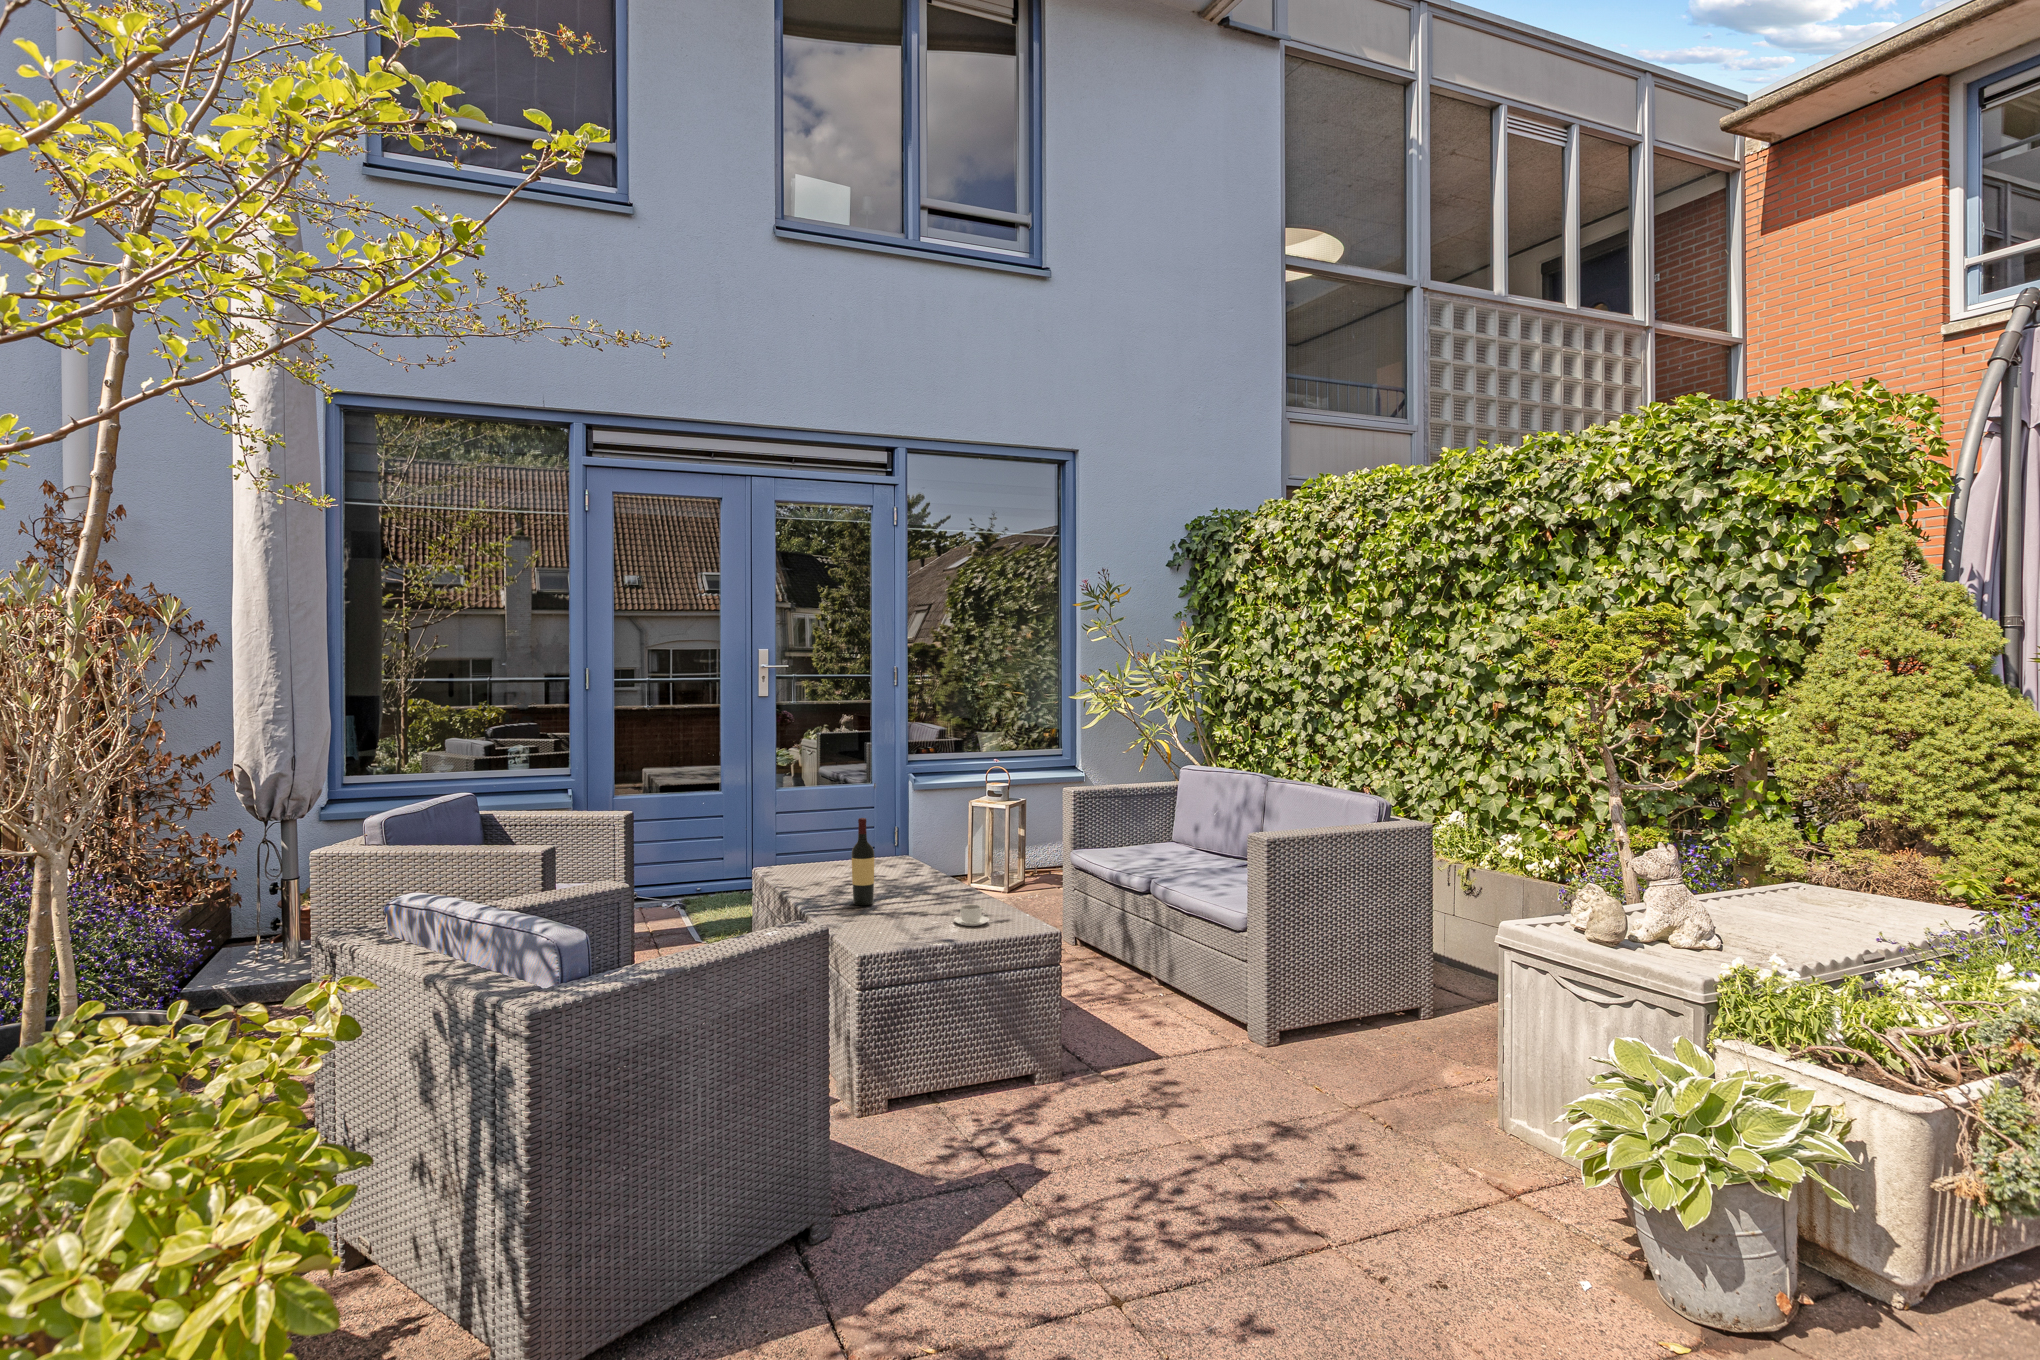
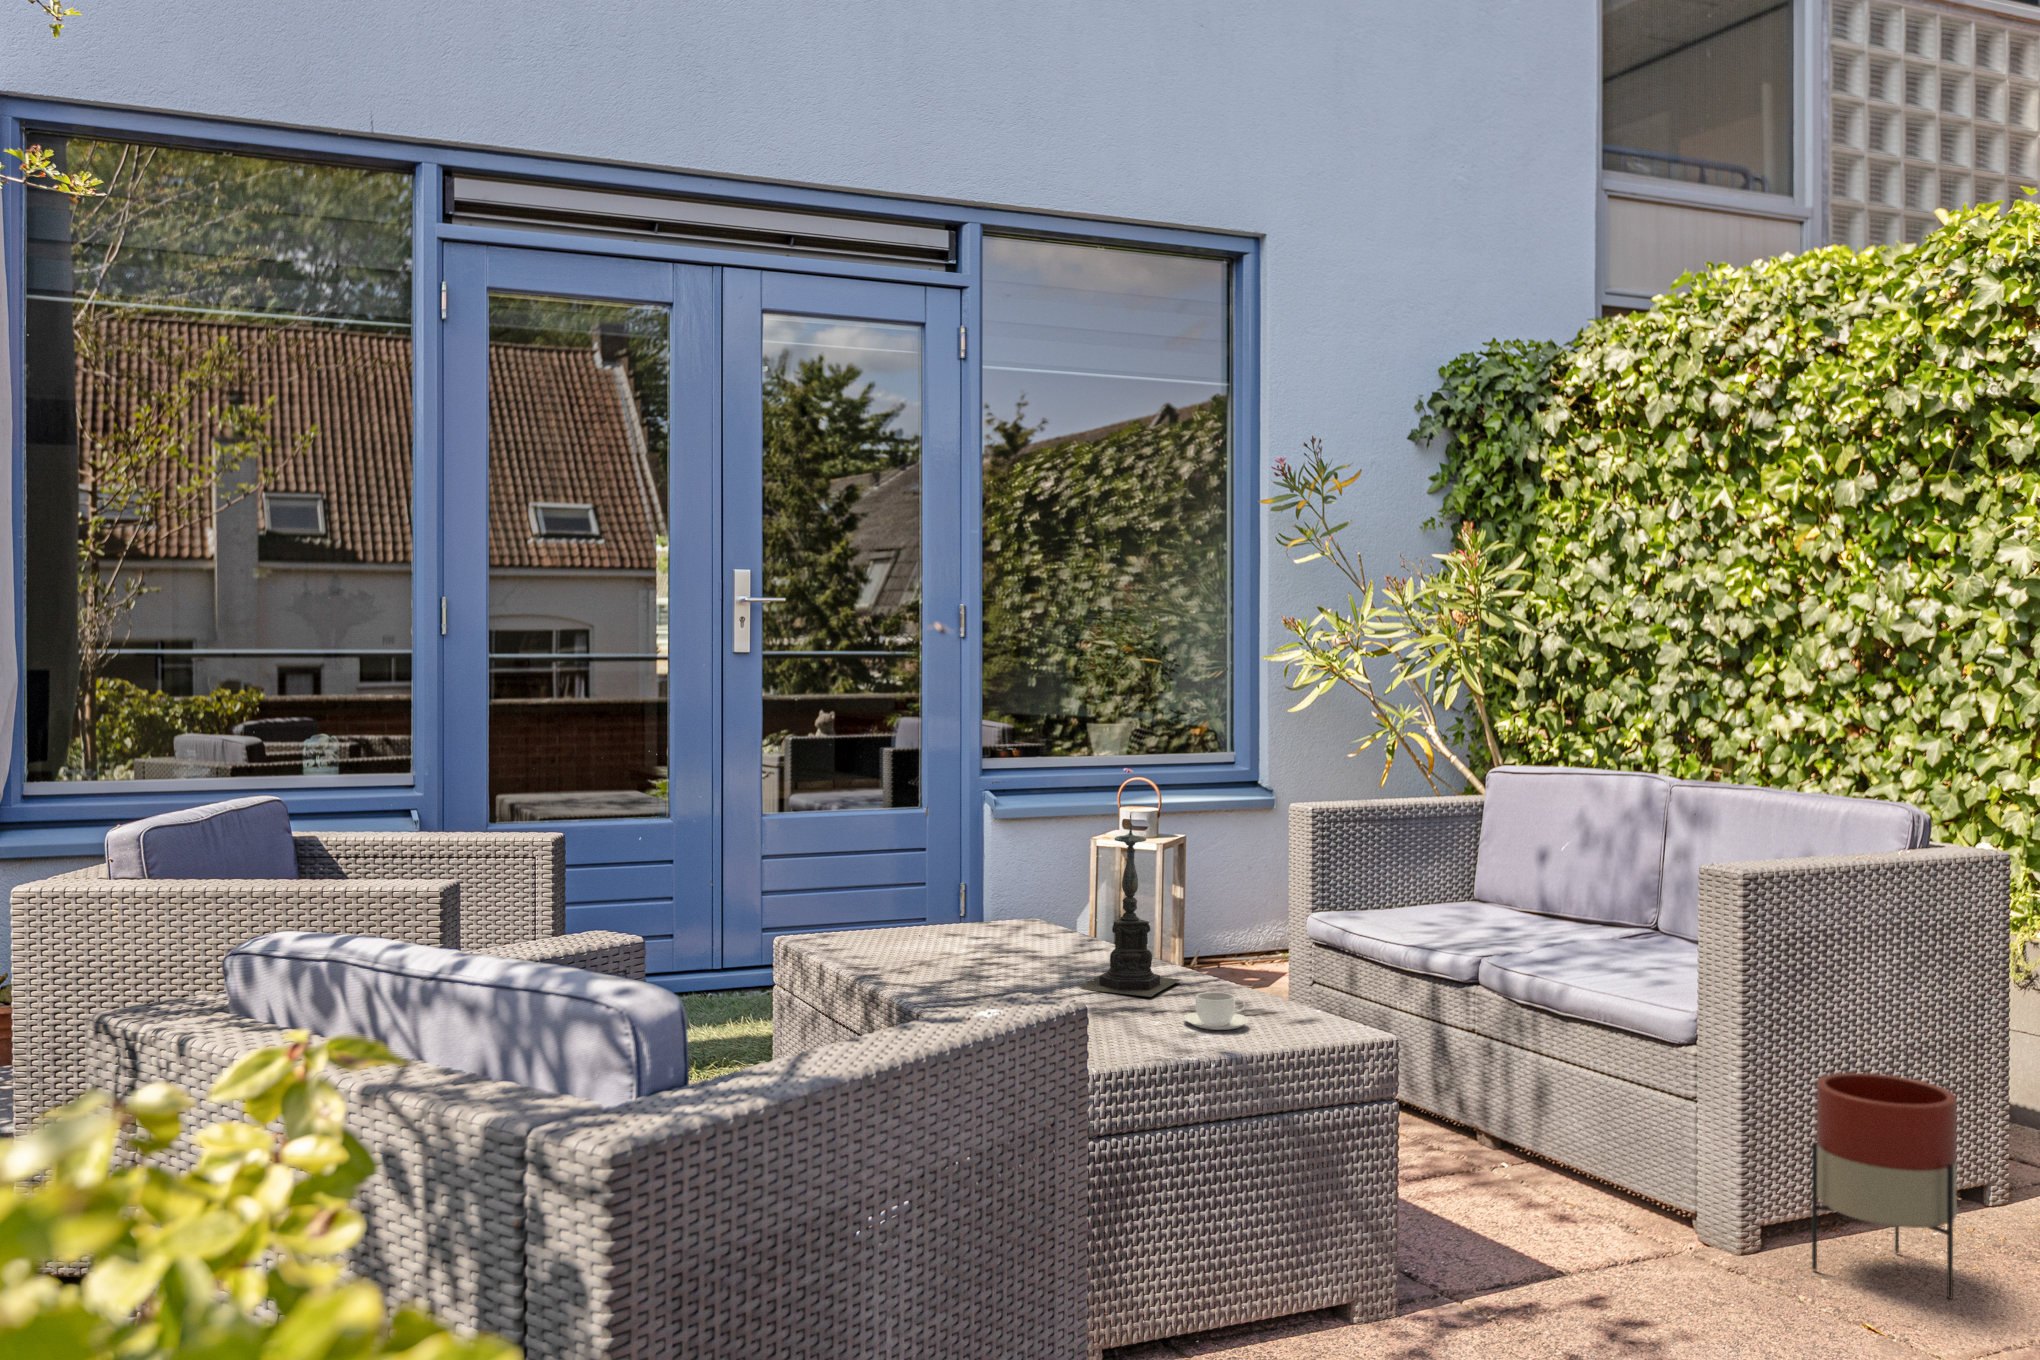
candle holder: none [904,803,968,907] -> present [1079,813,1181,997]
wine bottle: present [852,818,874,906] -> none [985,838,1026,994]
planter: none [1312,948,1389,1075] -> present [1812,1073,1957,1299]

